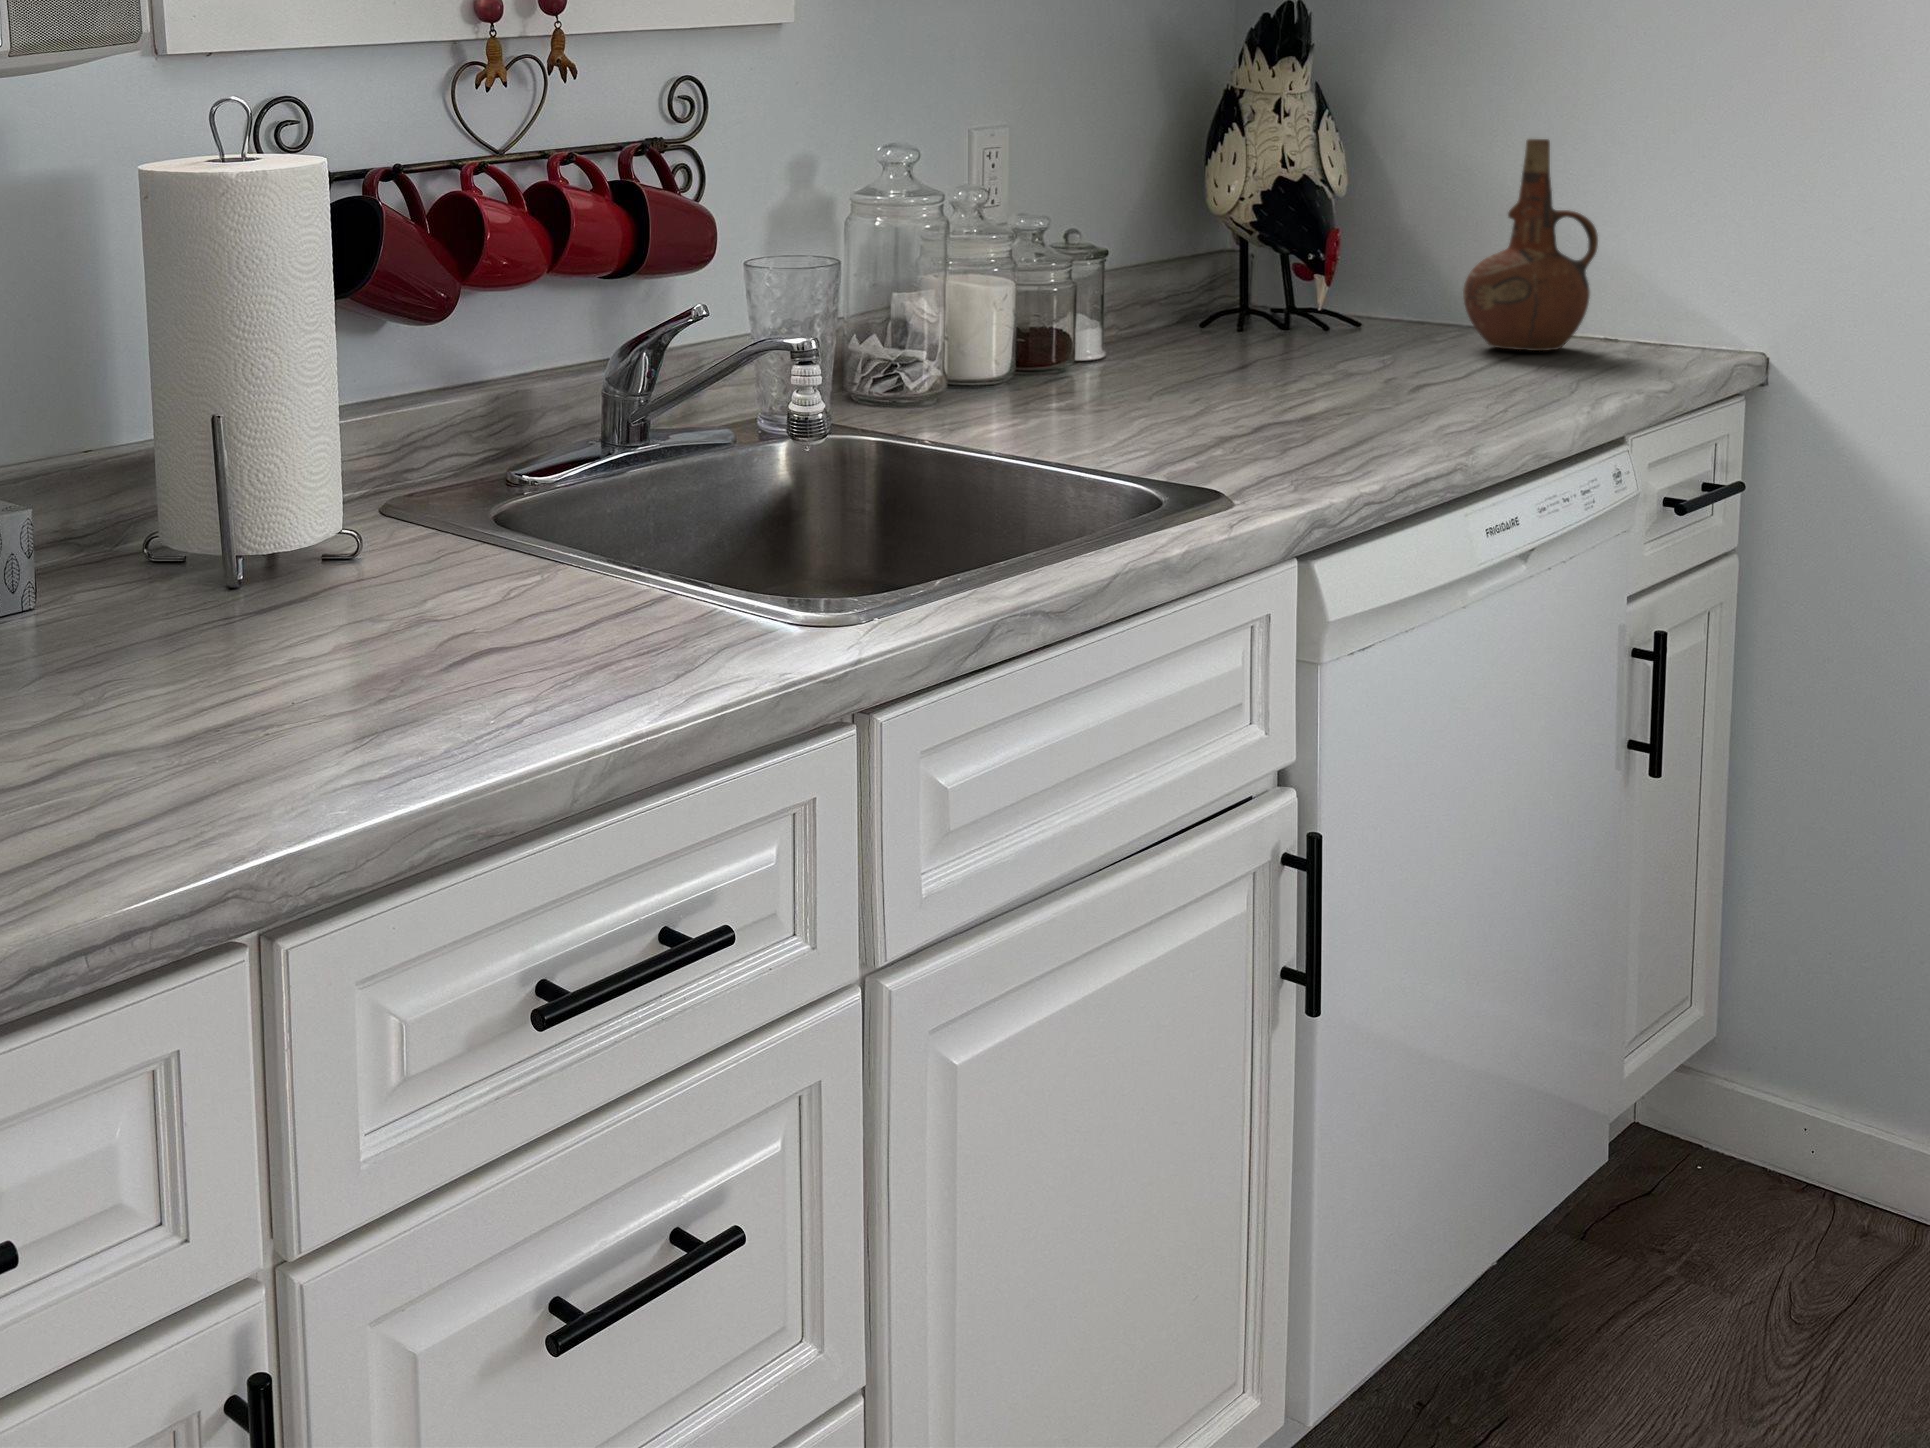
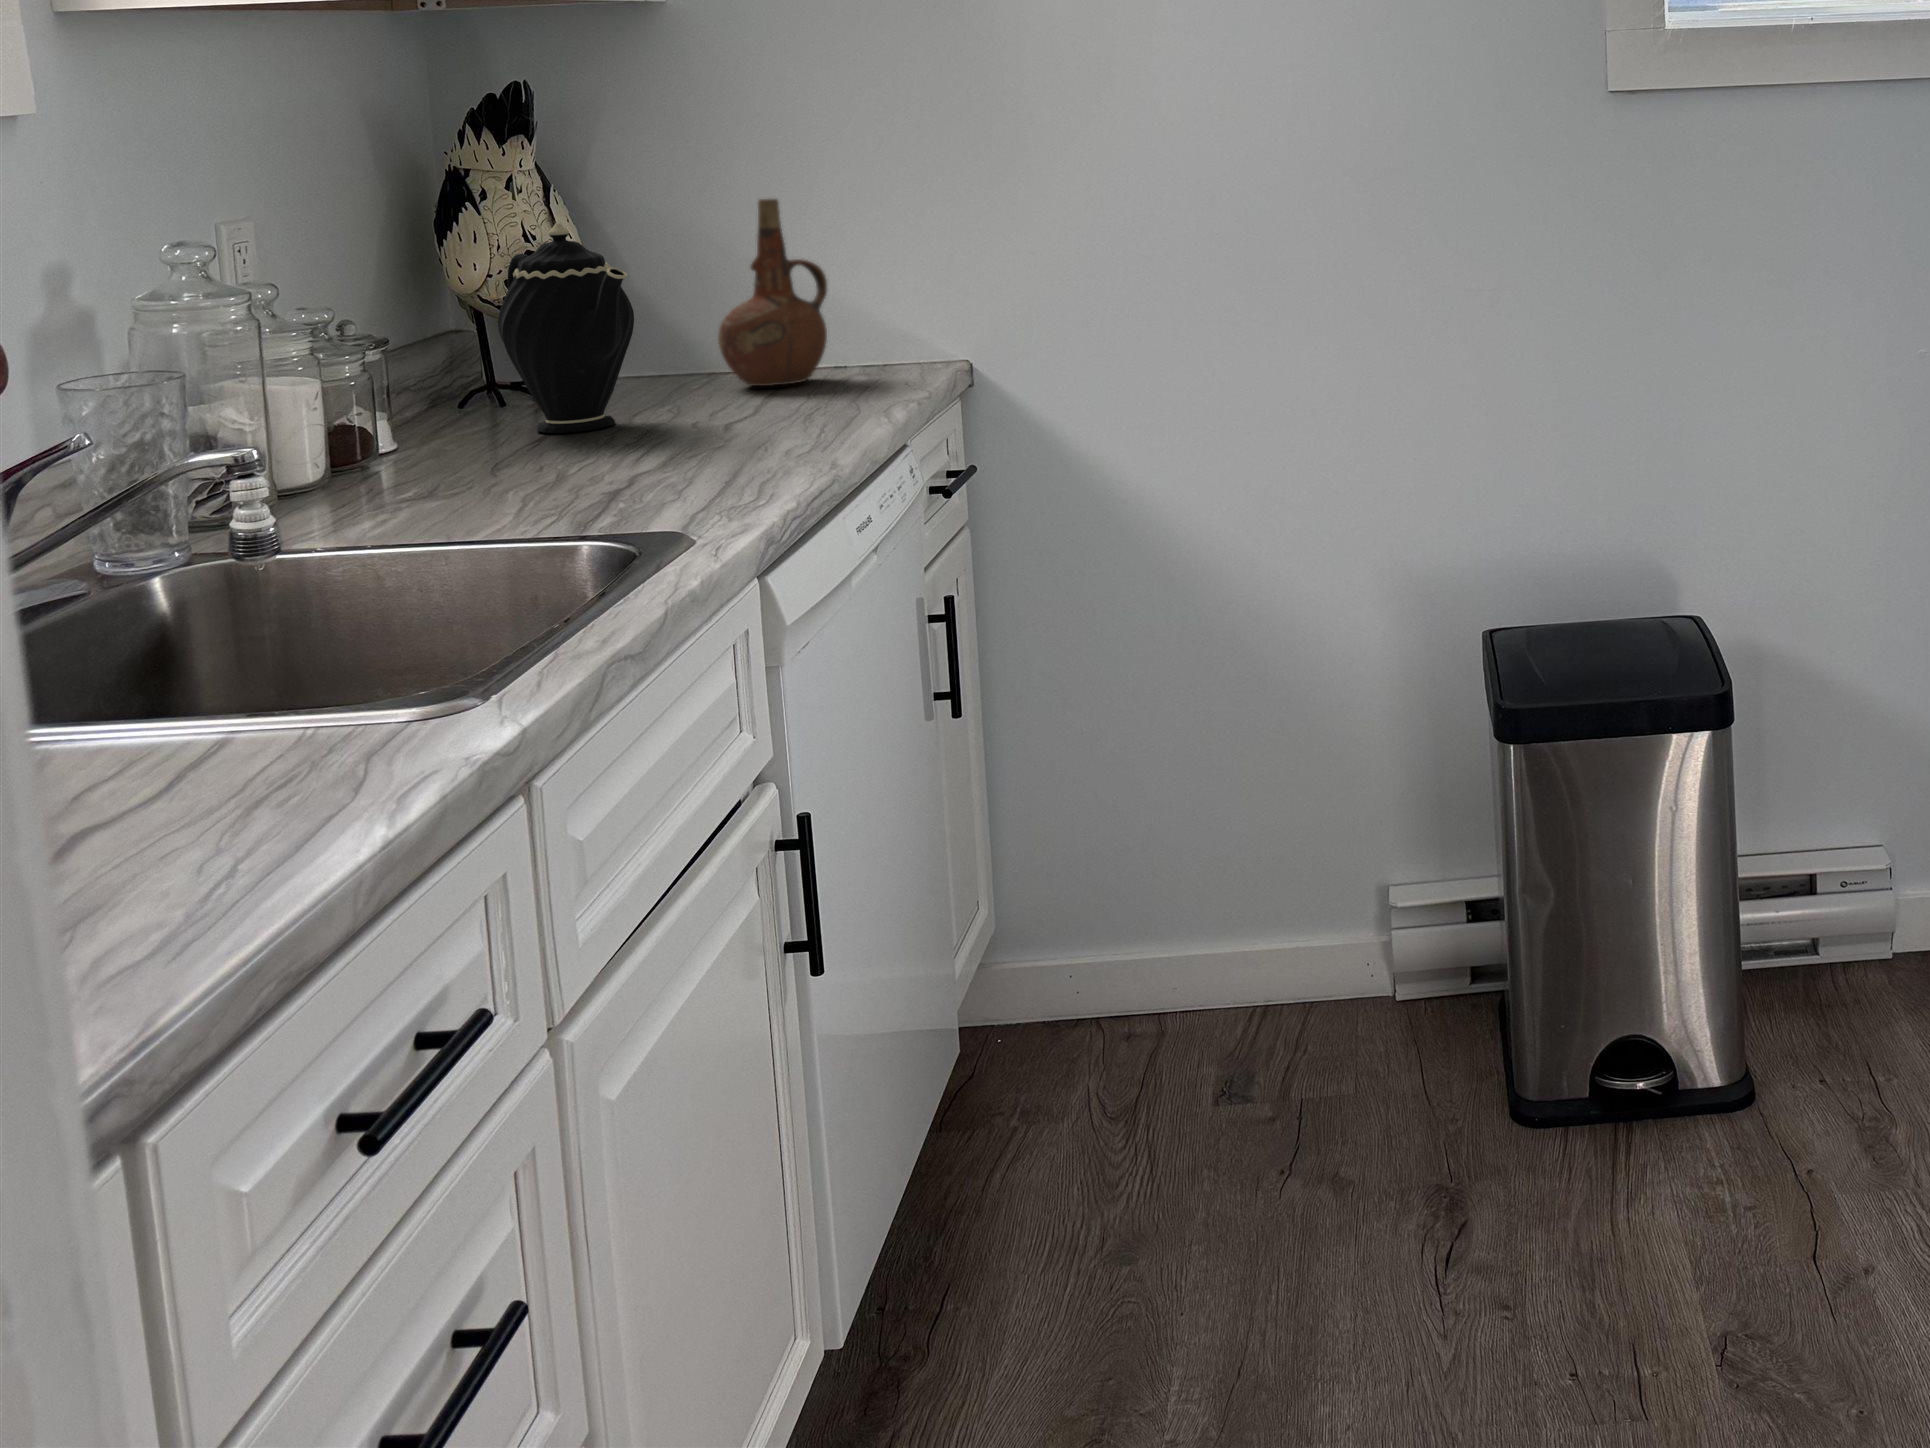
teapot: none [1213,149,1348,369] -> present [498,223,634,433]

